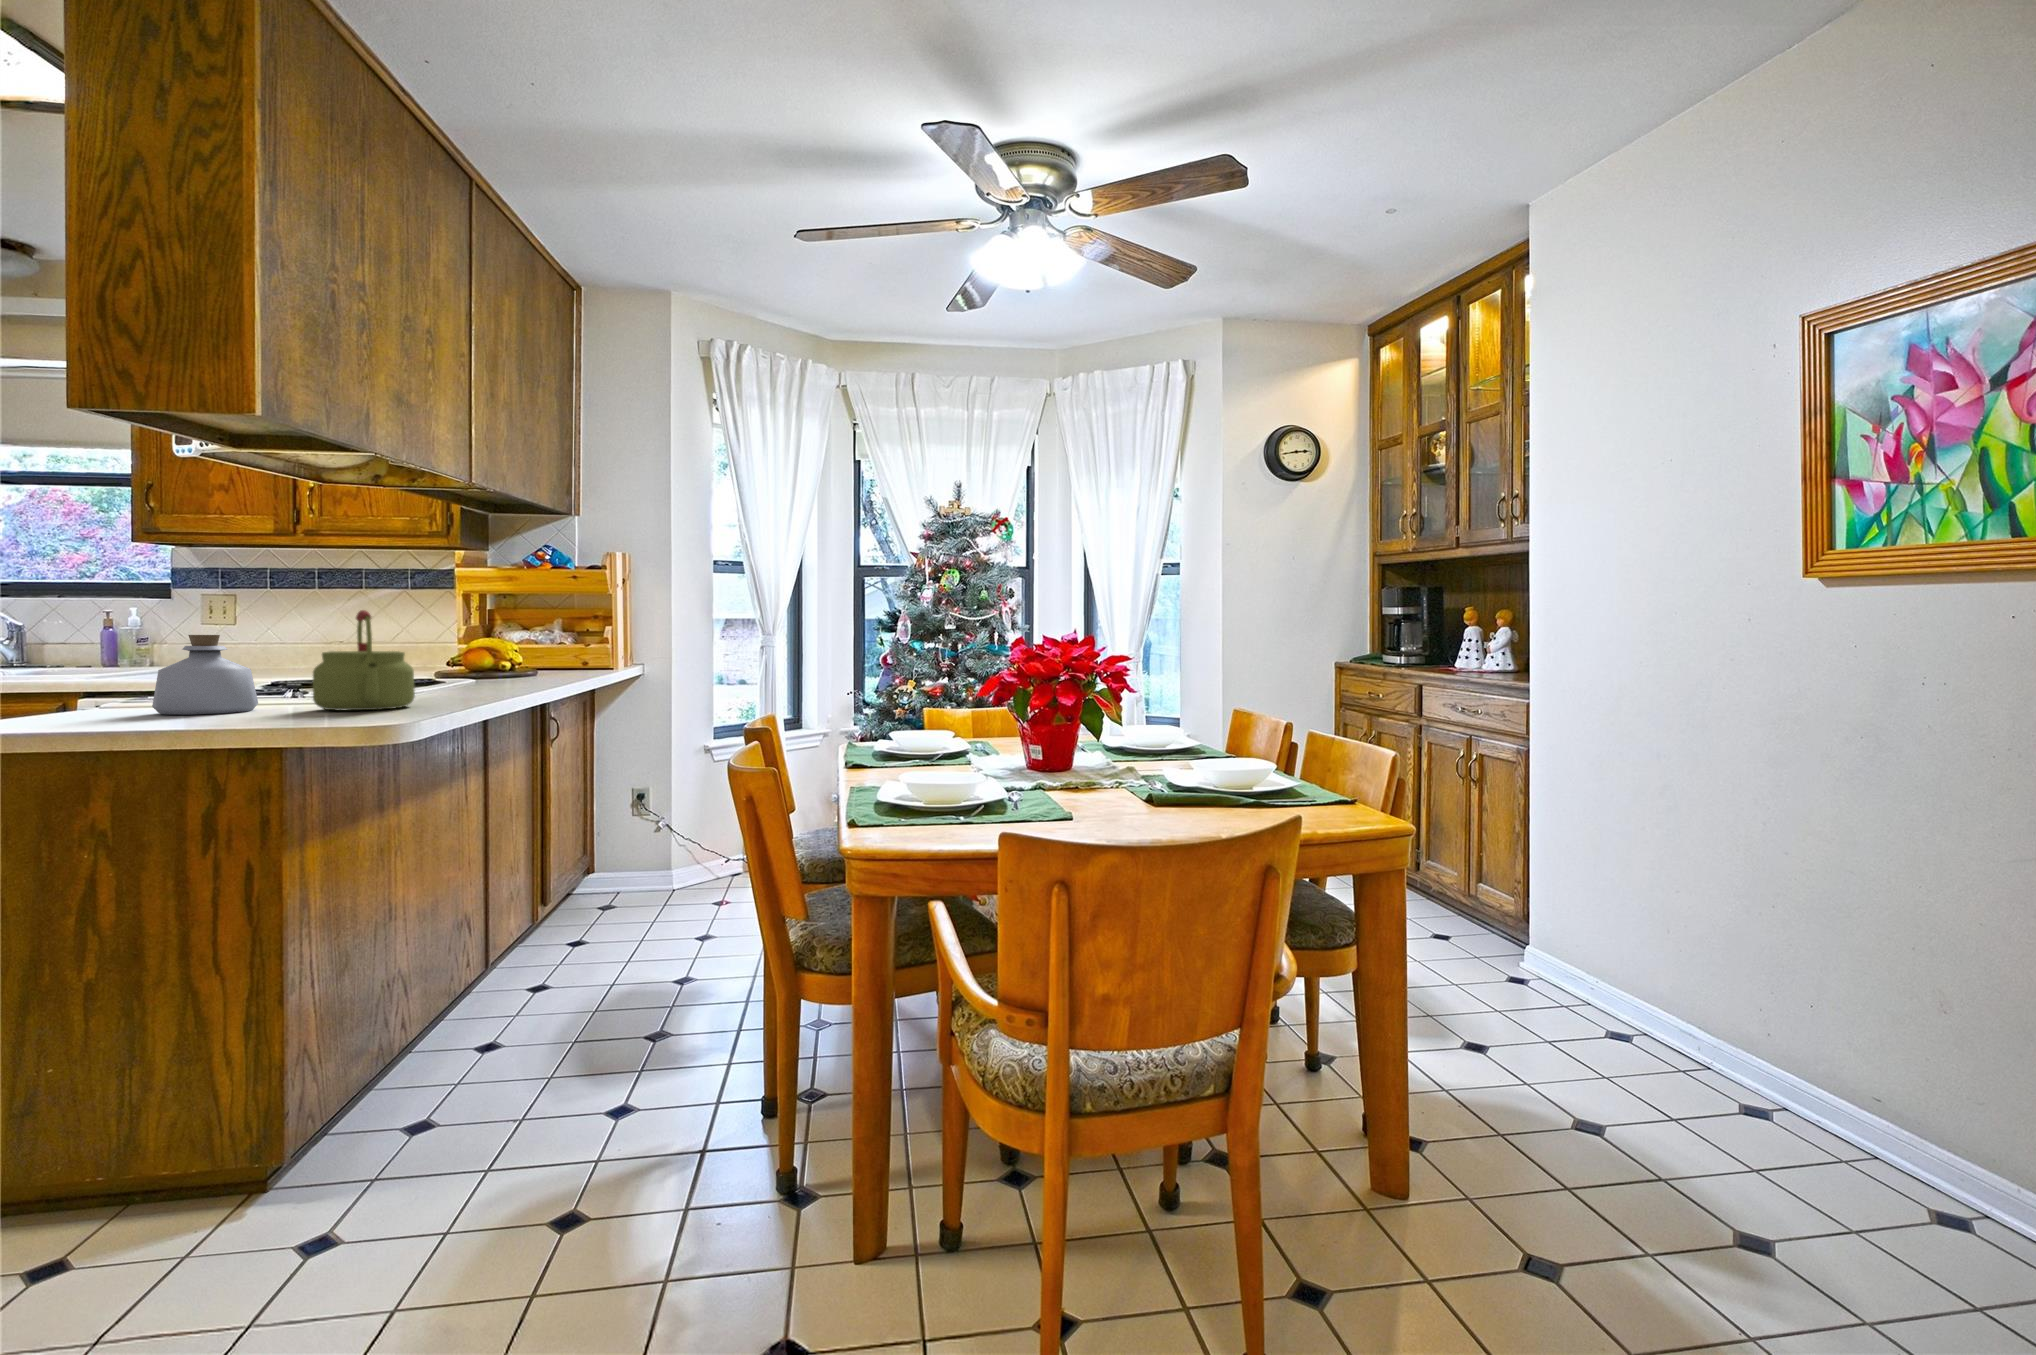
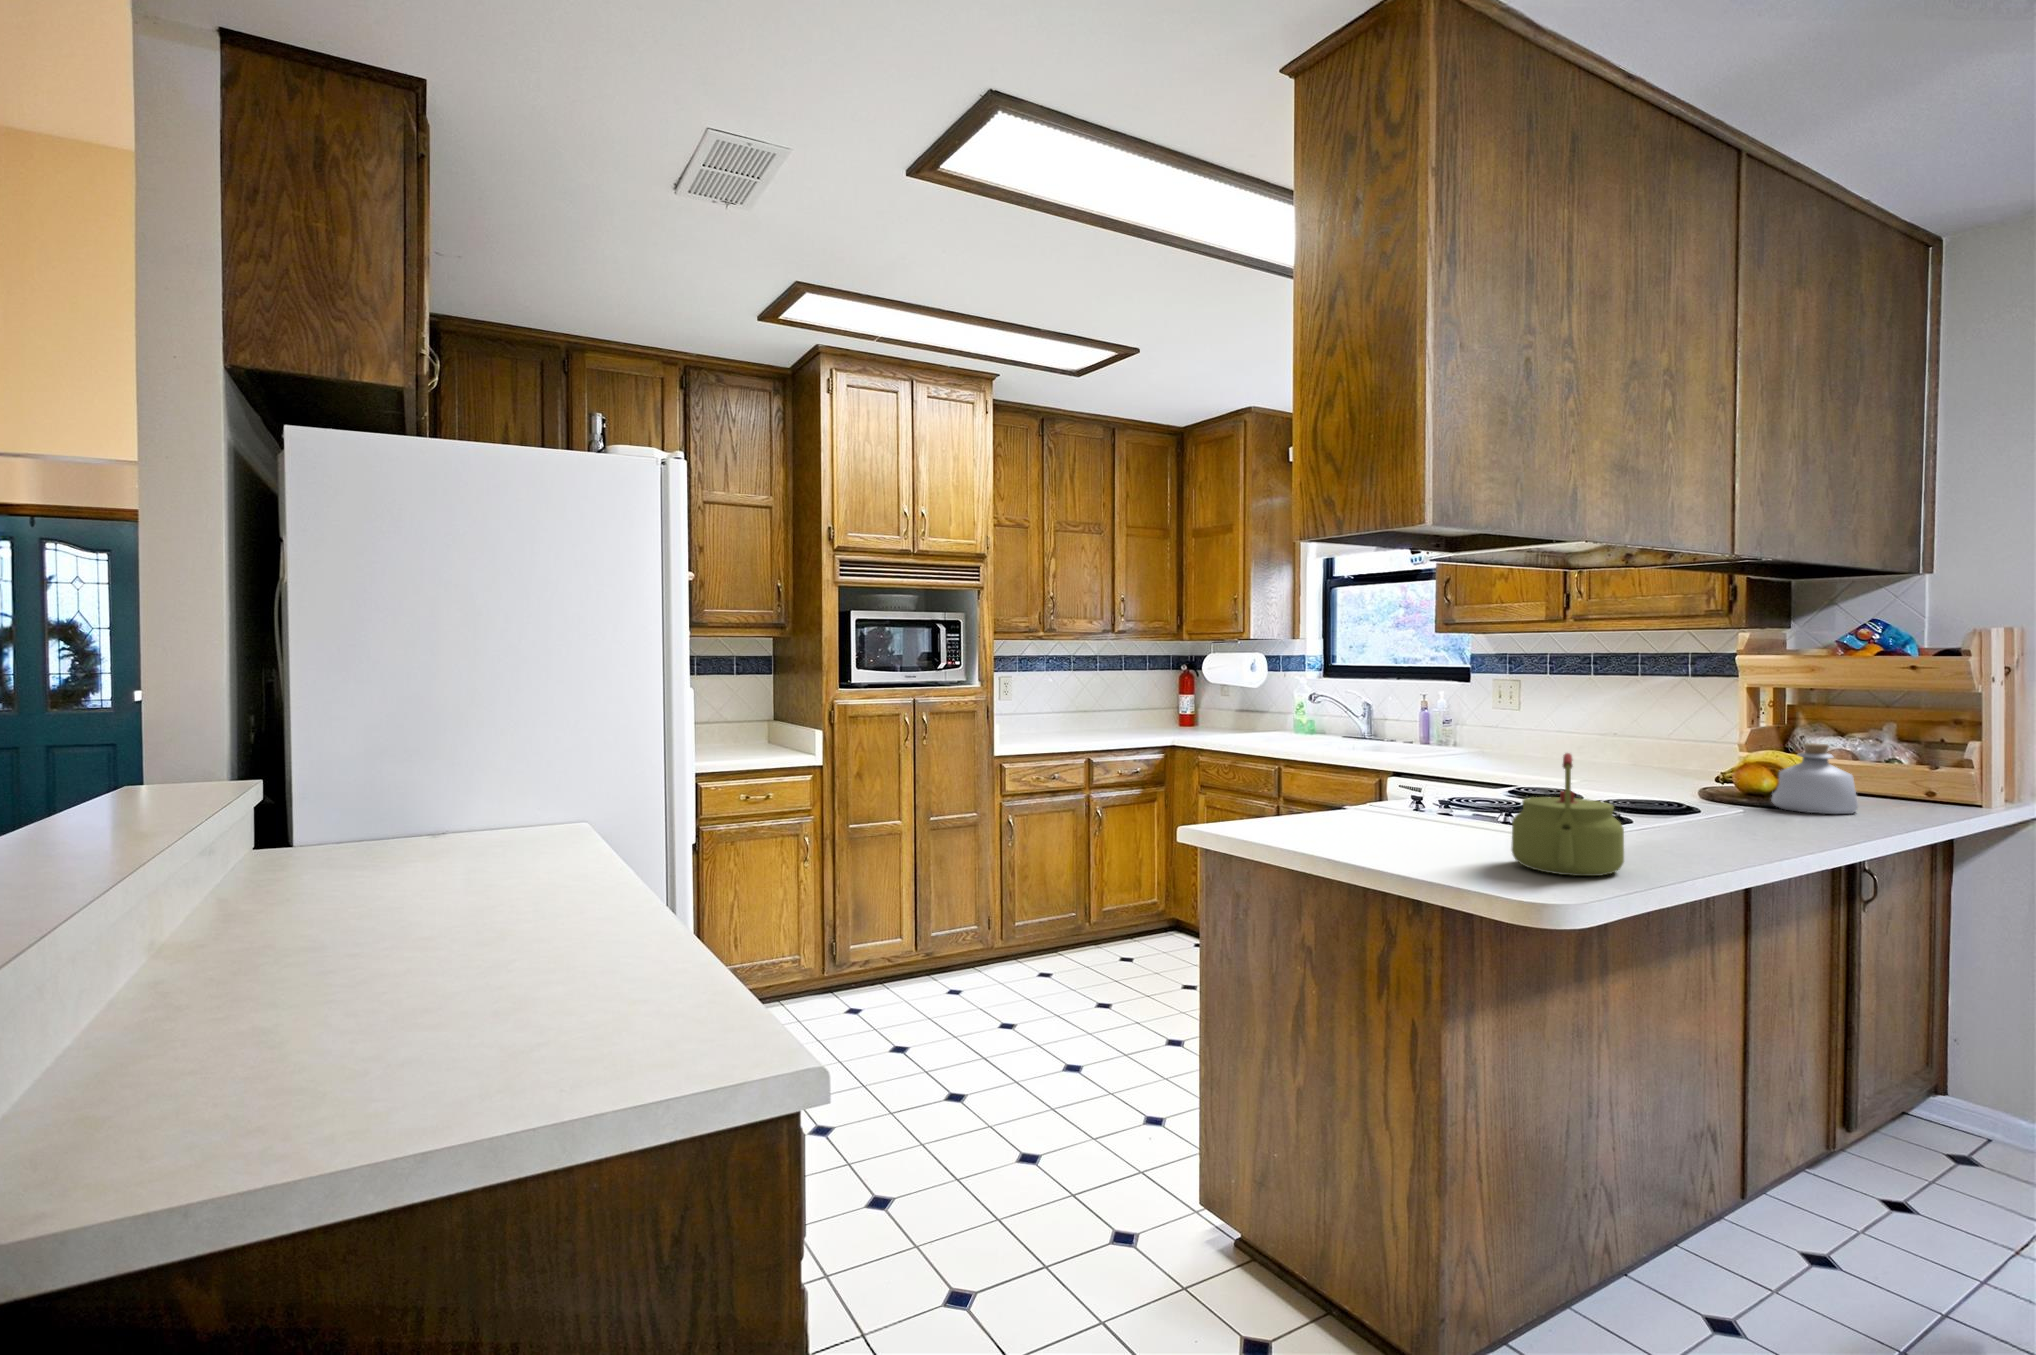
bottle: present [152,635,258,715] -> present [1771,743,1858,814]

